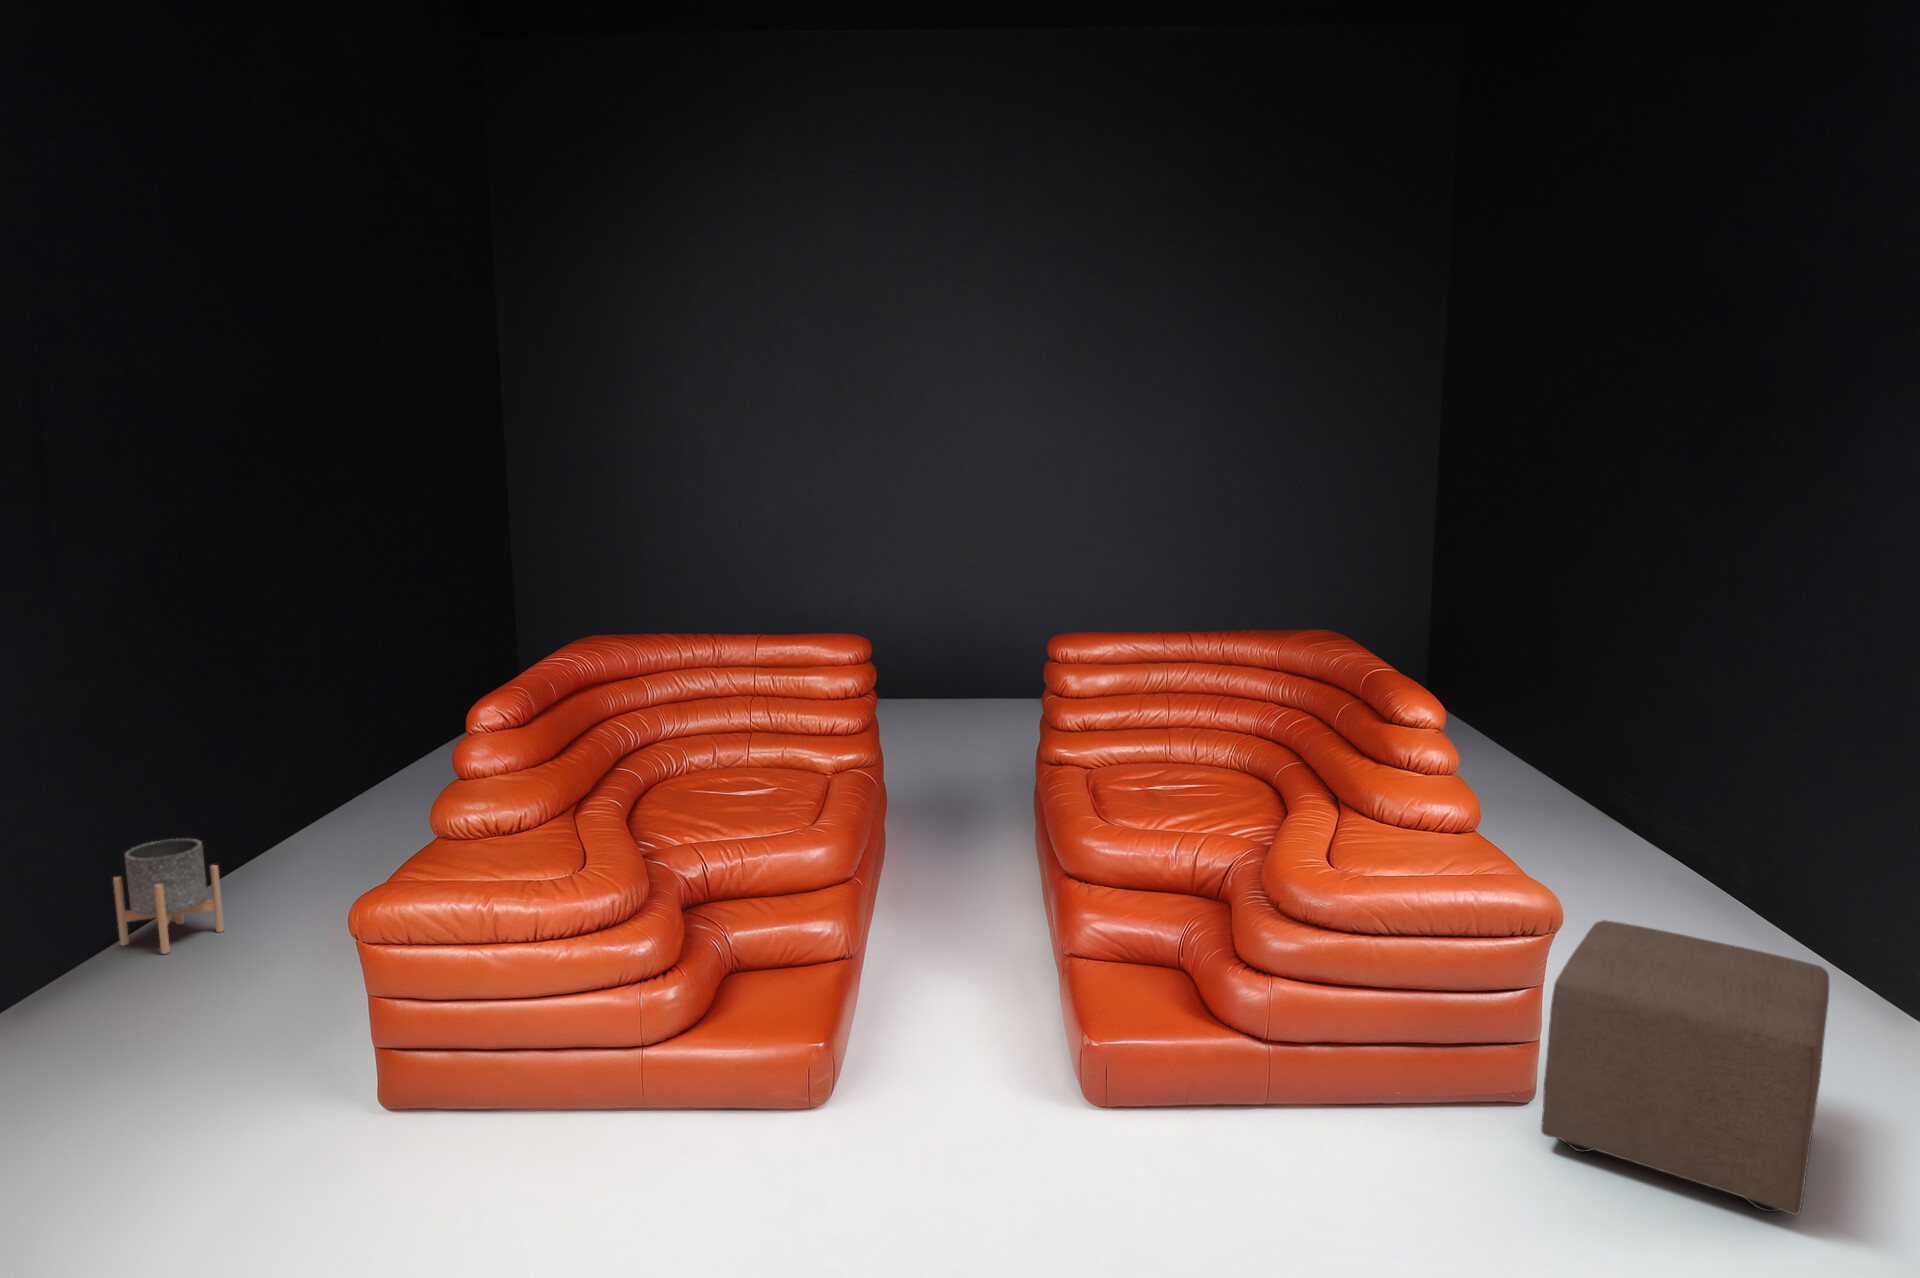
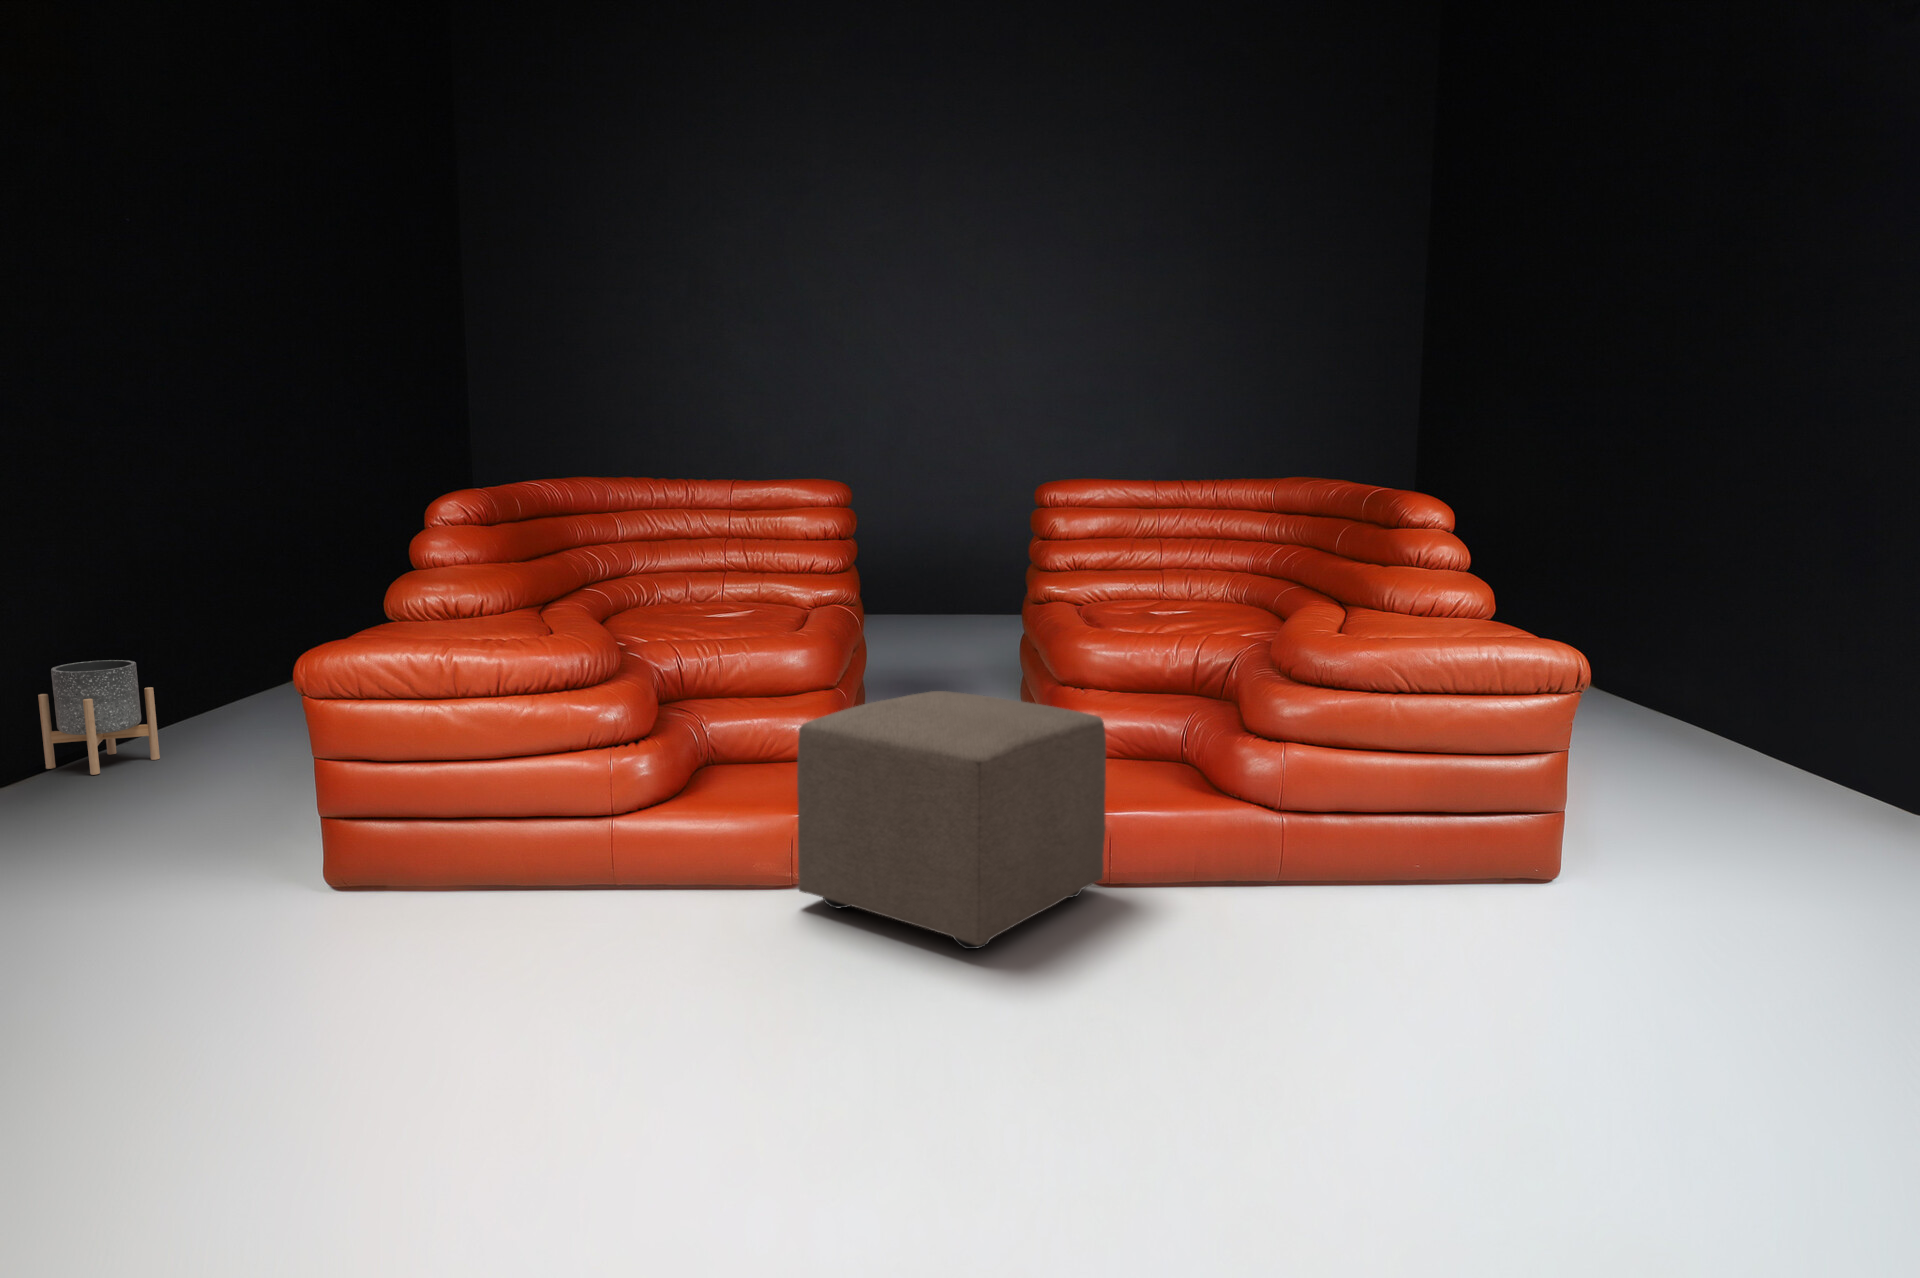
ottoman: present [1541,920,1829,1215] -> present [797,691,1106,949]

